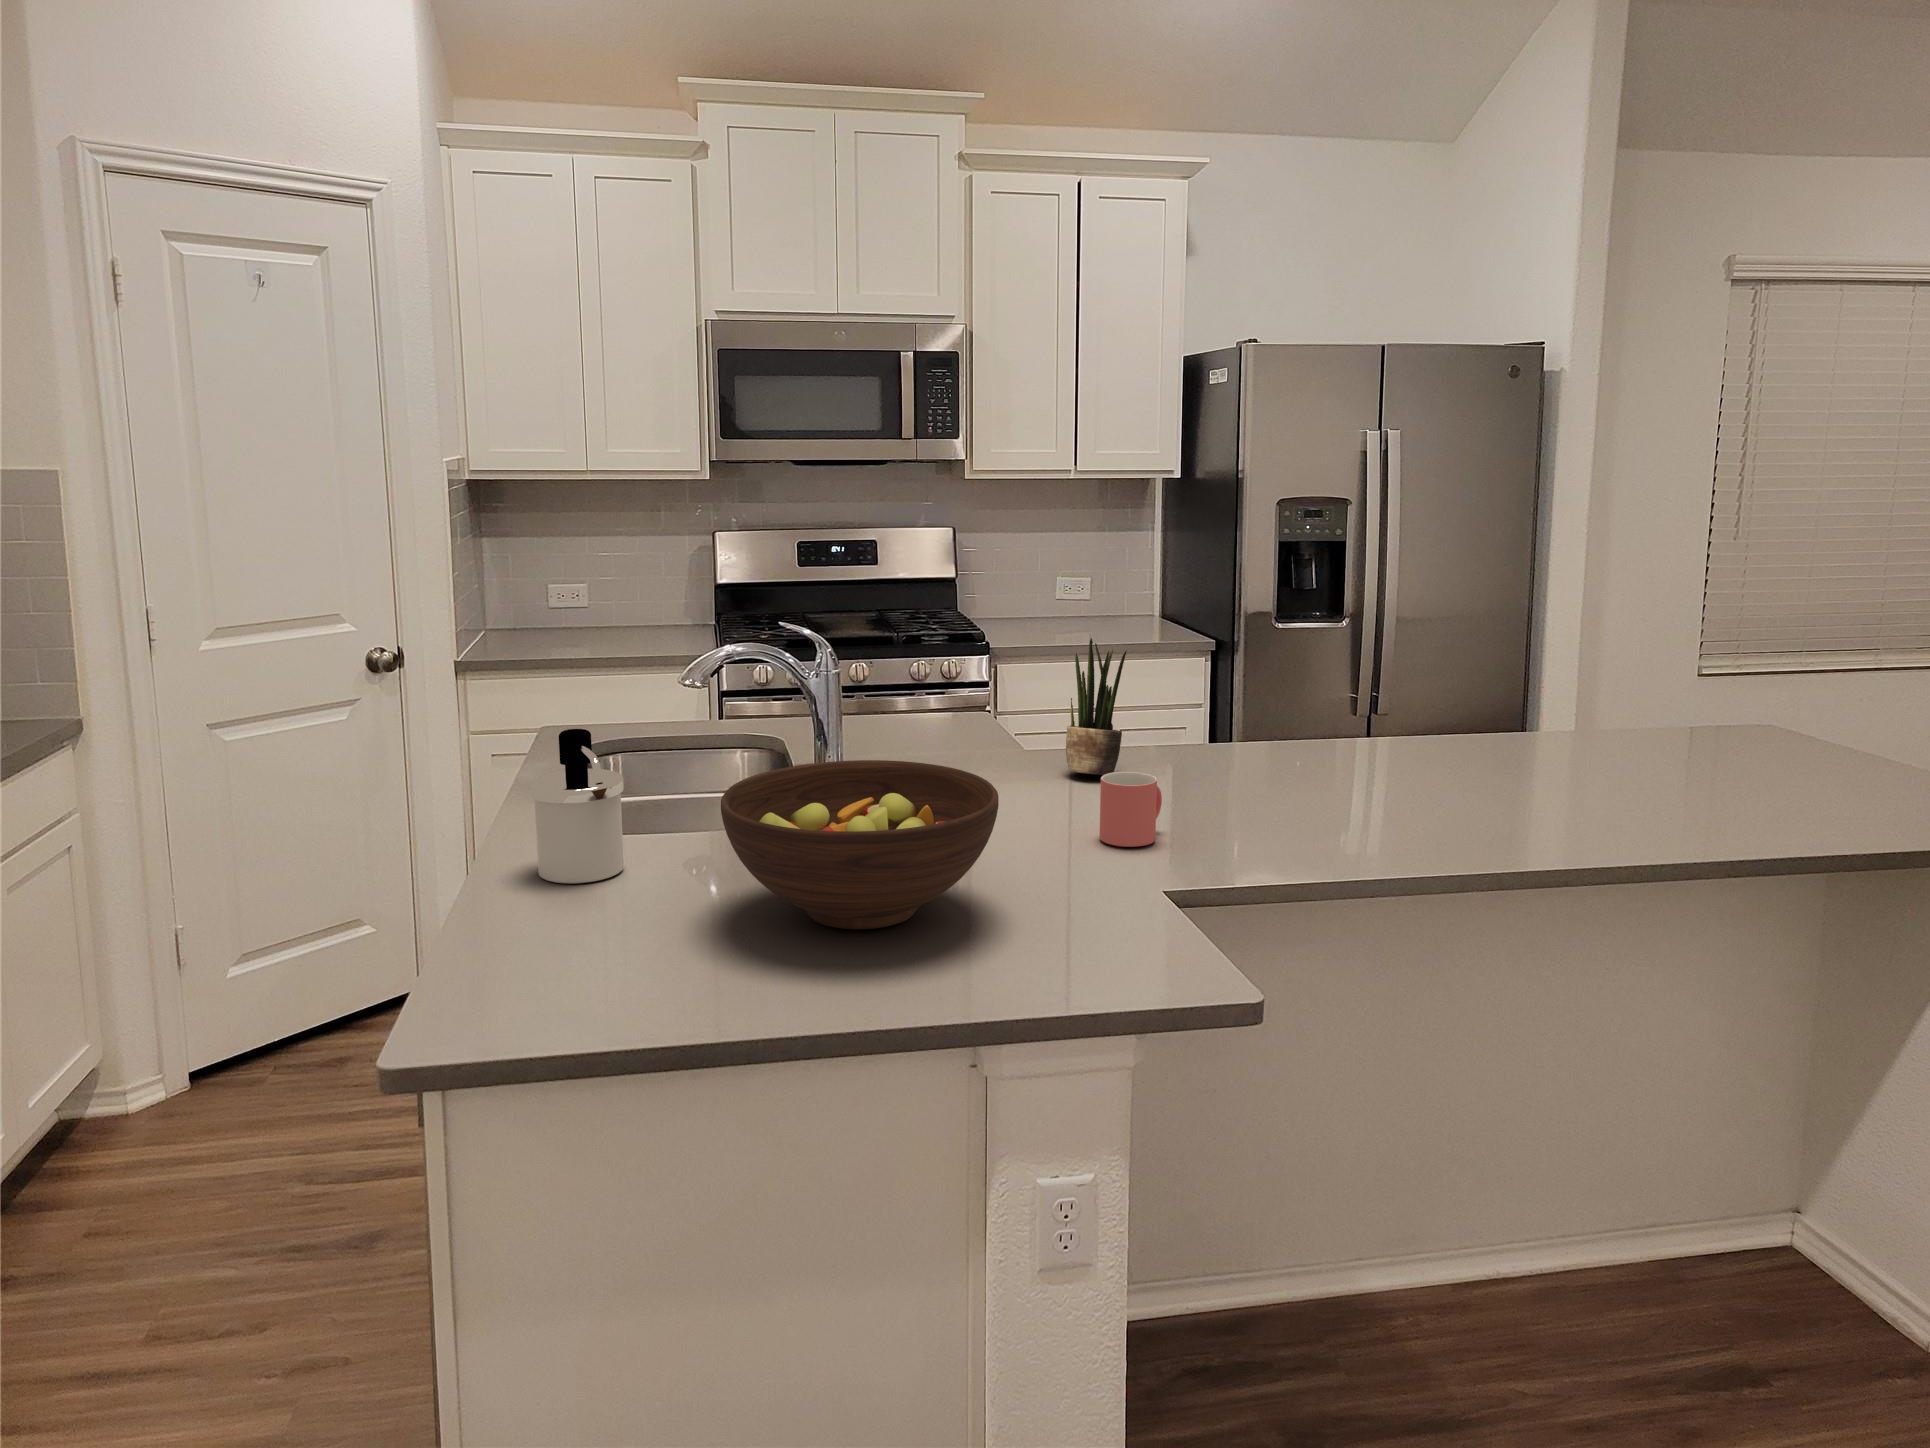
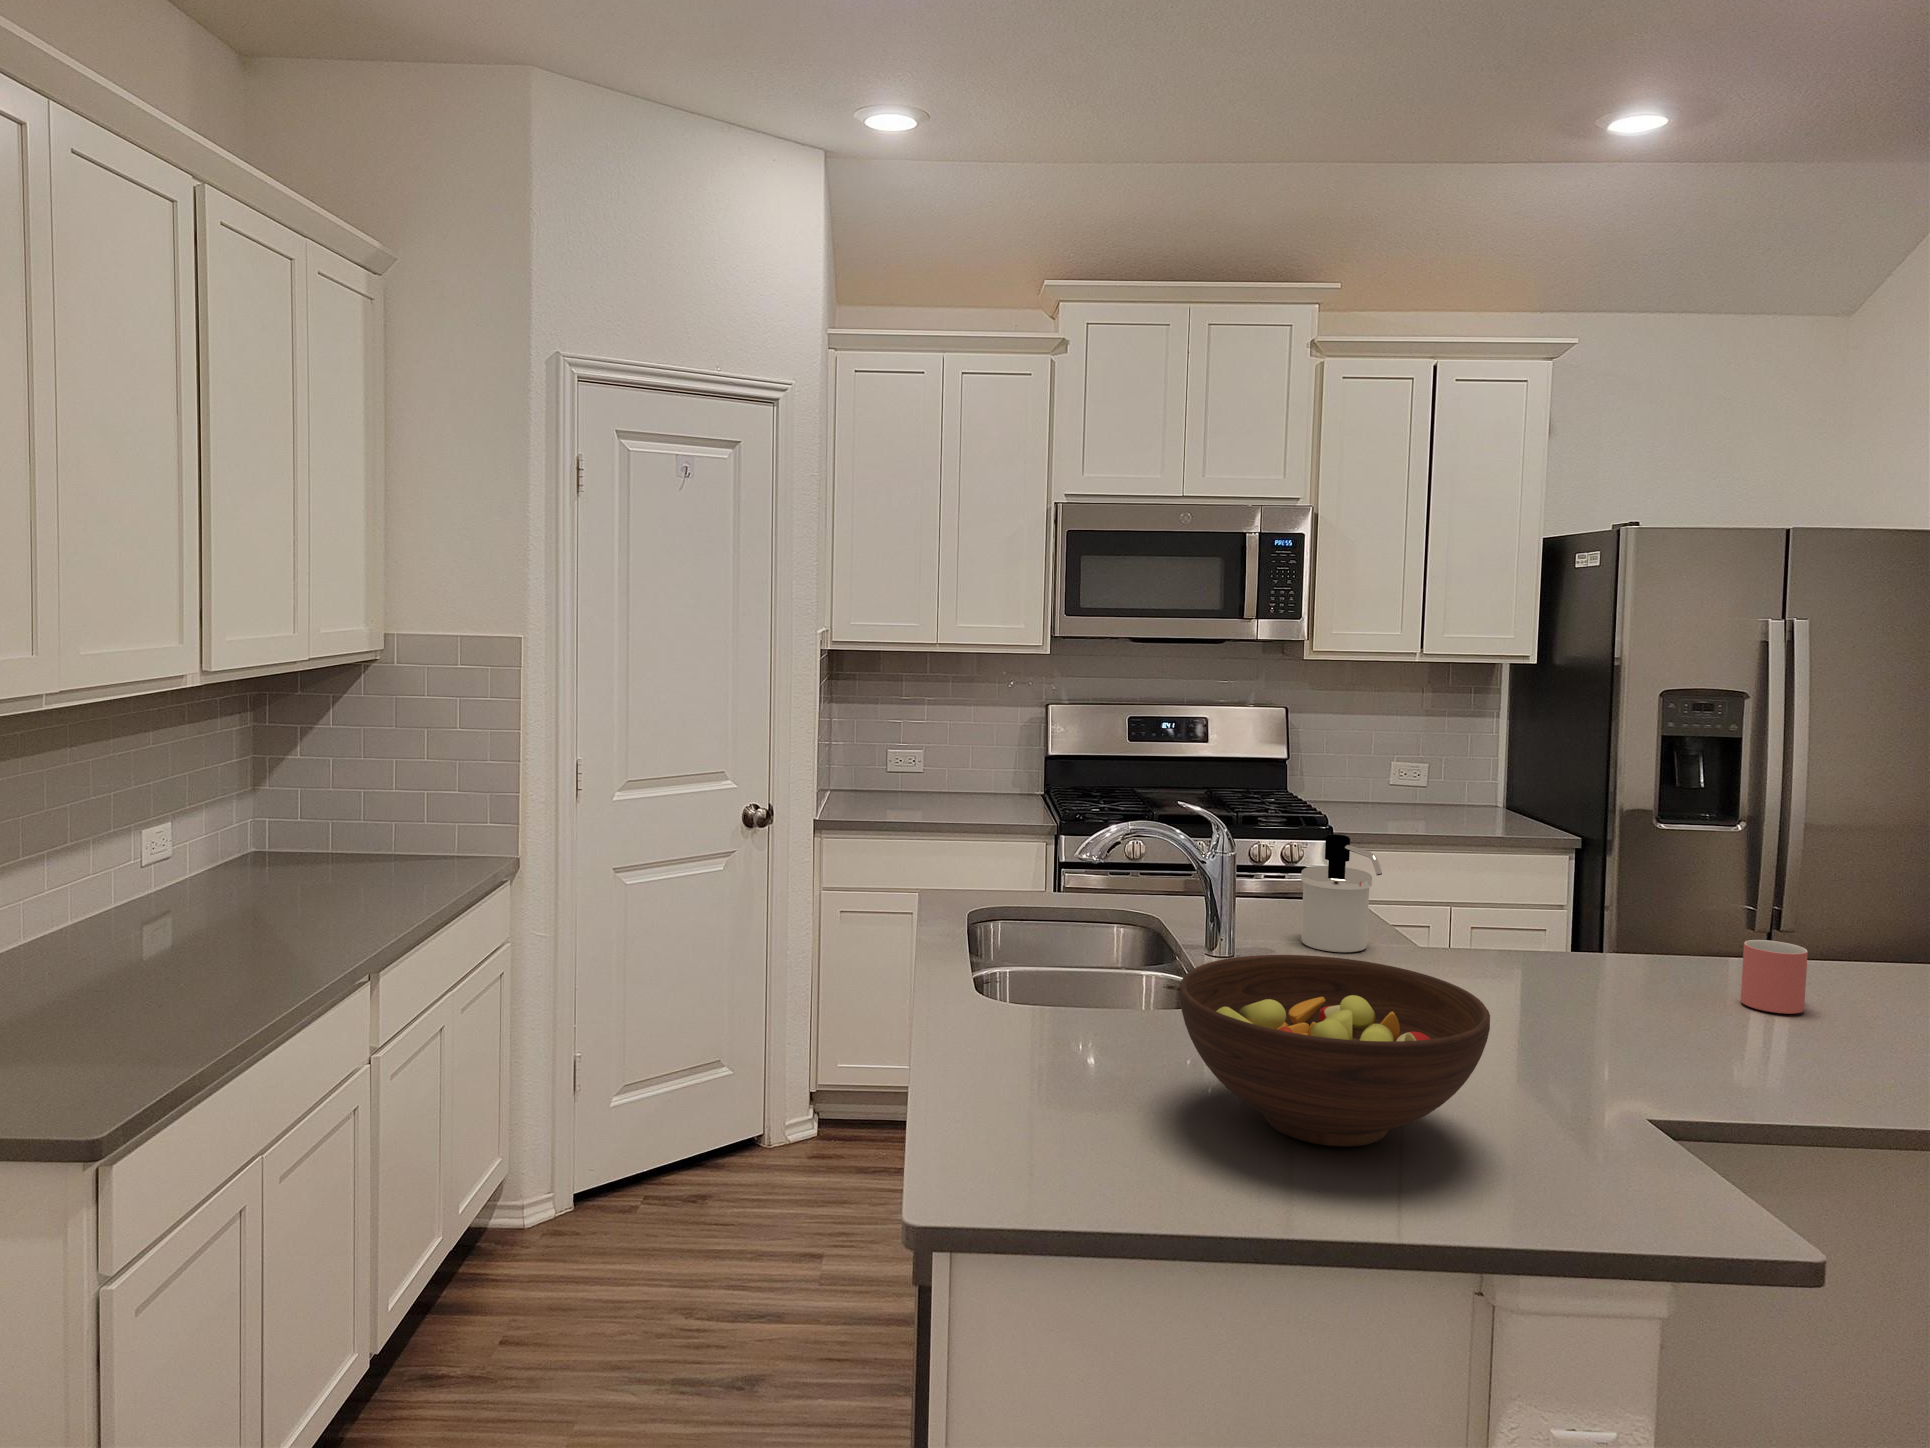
potted plant: present [1066,638,1127,775] -> none [1486,833,1559,985]
soap dispenser: present [530,729,624,883] -> present [1301,834,1382,952]
mug: present [1100,772,1162,847] -> present [1741,940,1808,1014]

